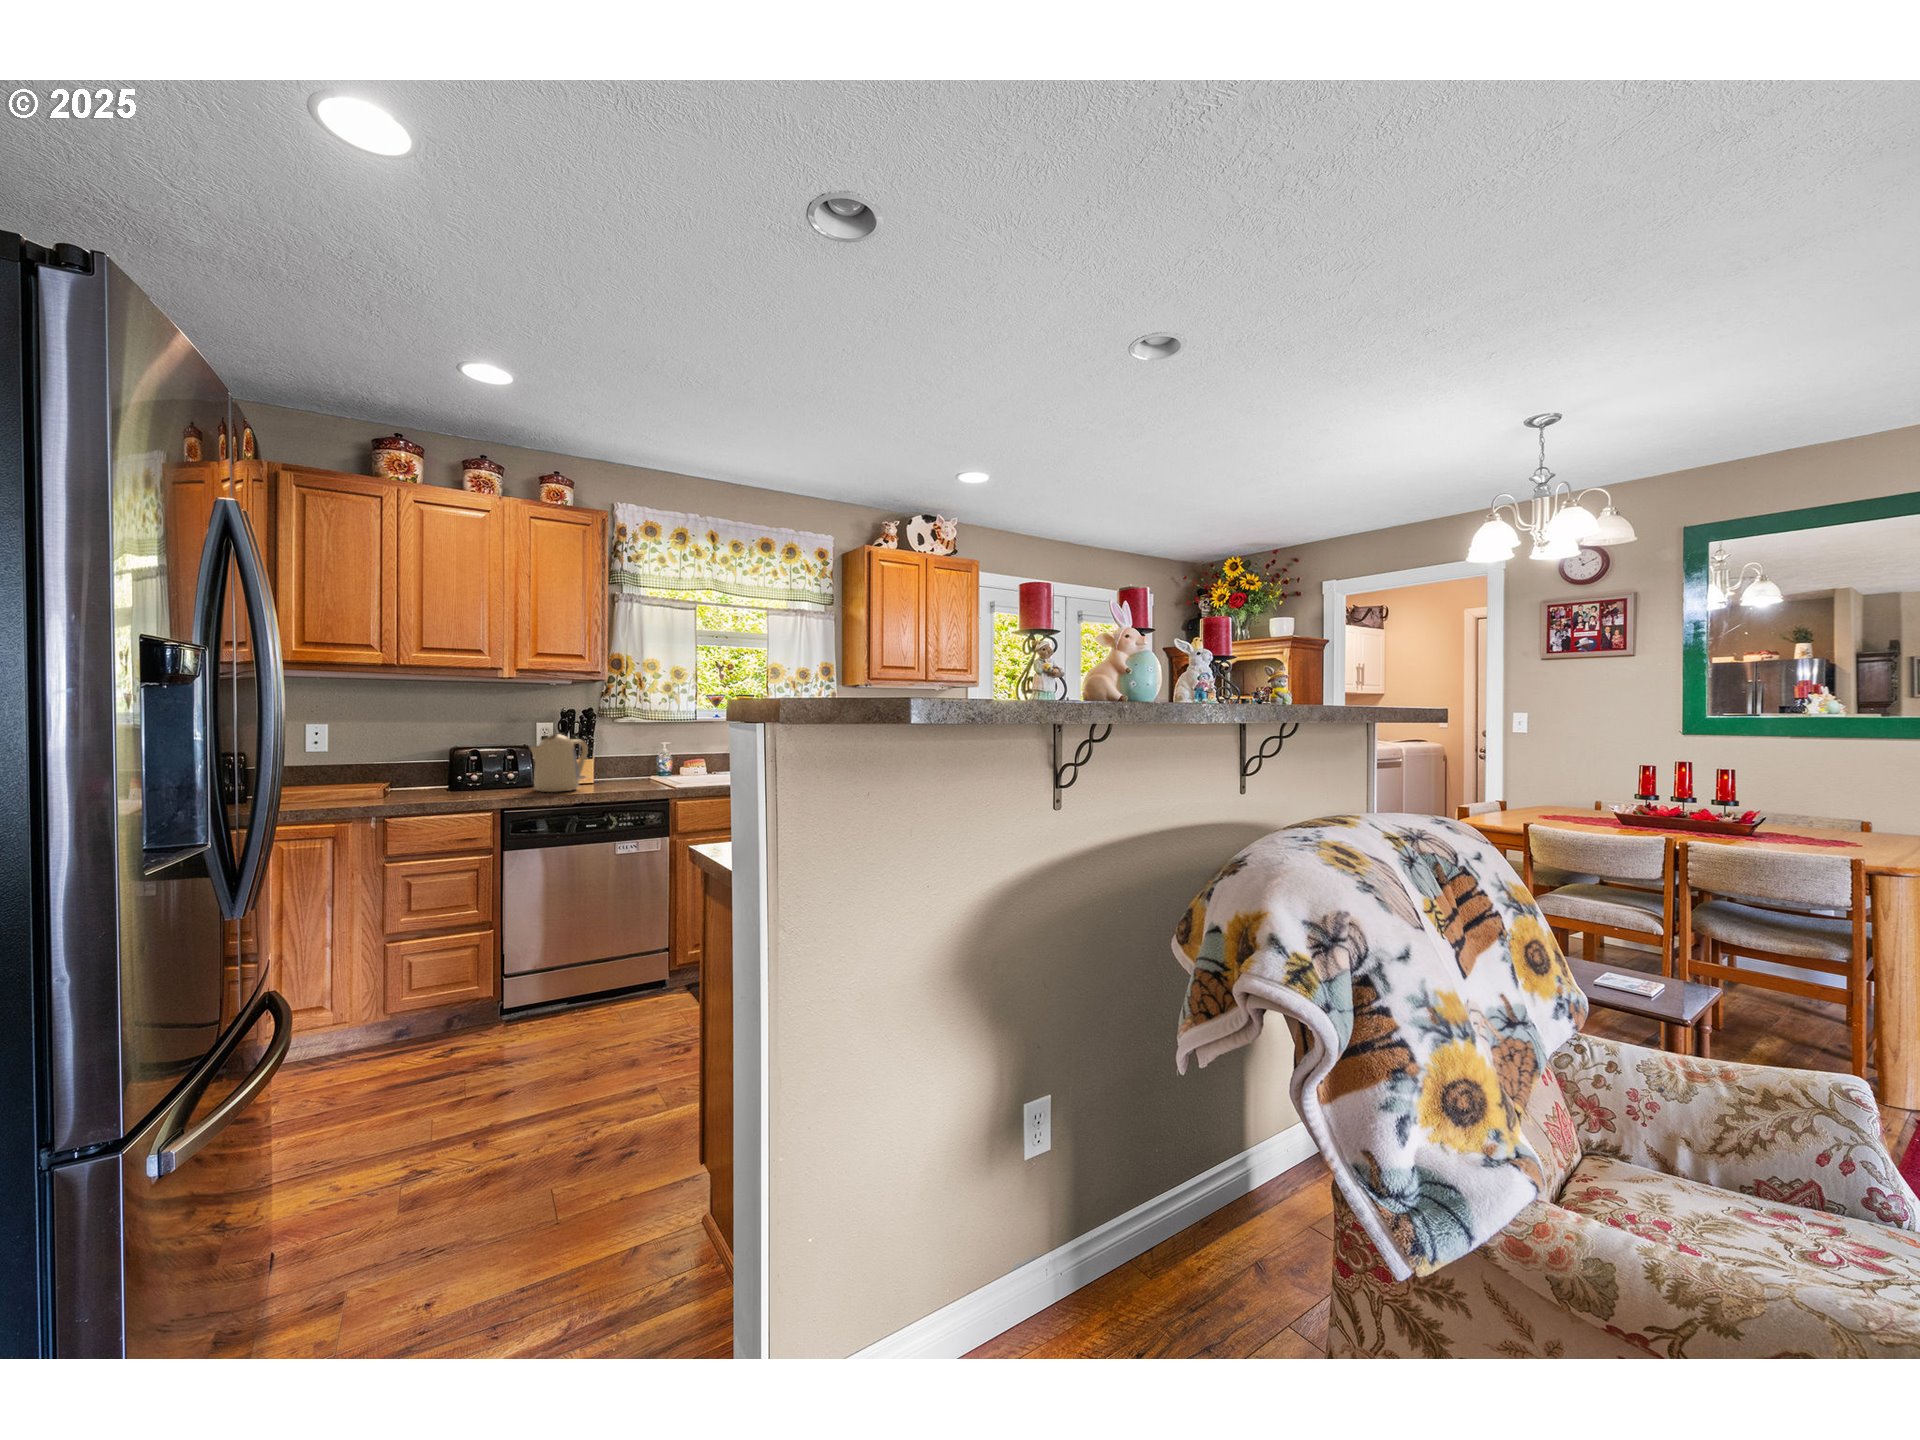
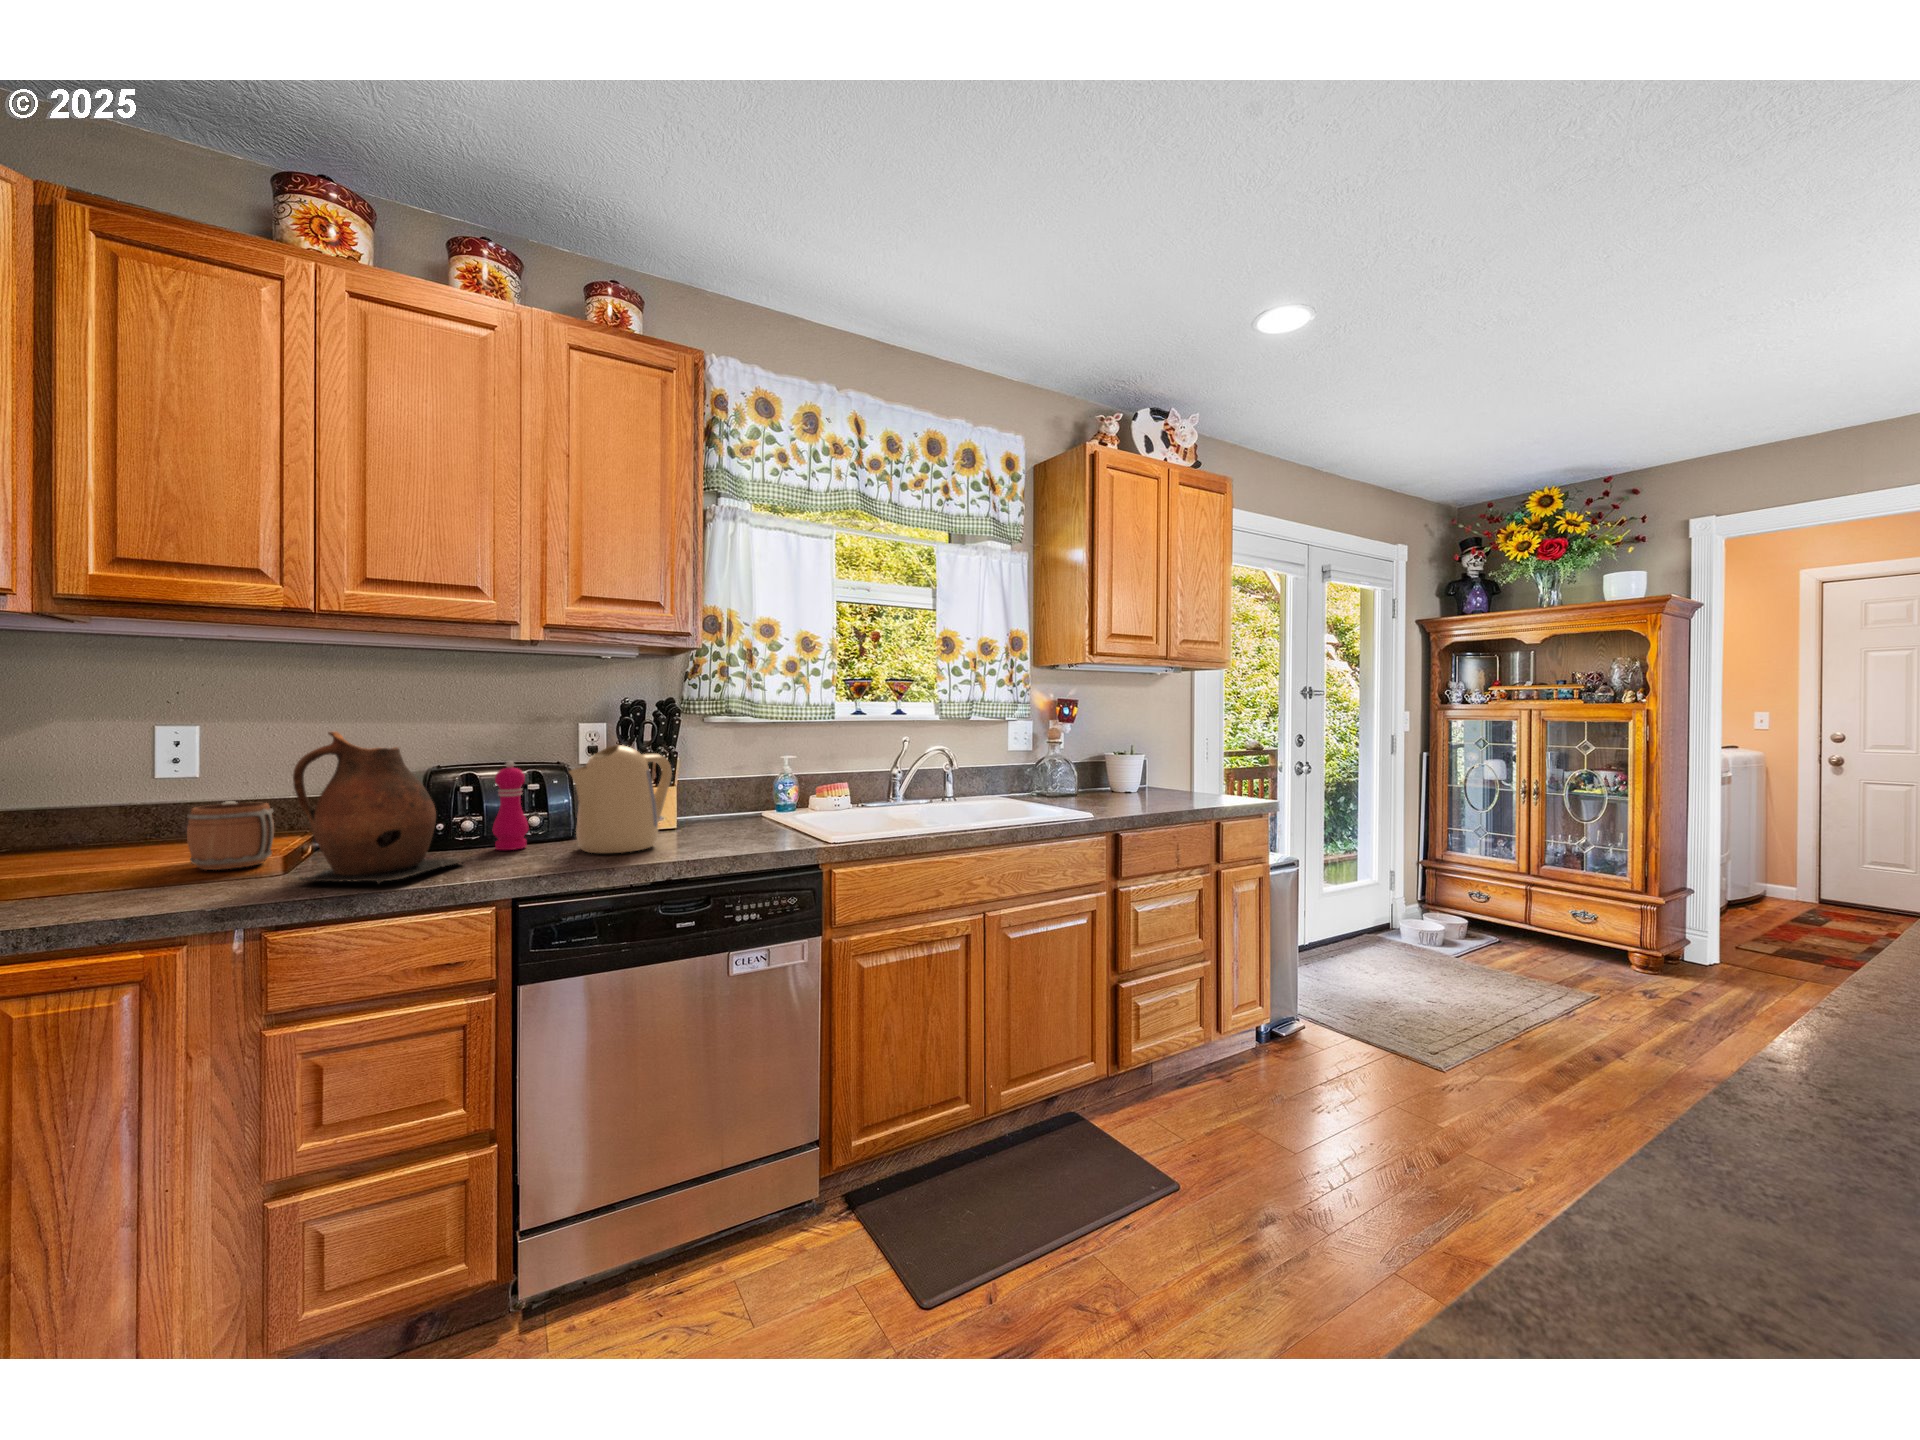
ceramic pitcher: none [391,726,474,800] -> present [293,732,462,884]
pepper mill: none [488,742,507,790] -> present [492,761,529,850]
mug: none [334,762,376,795] -> present [187,801,274,870]

